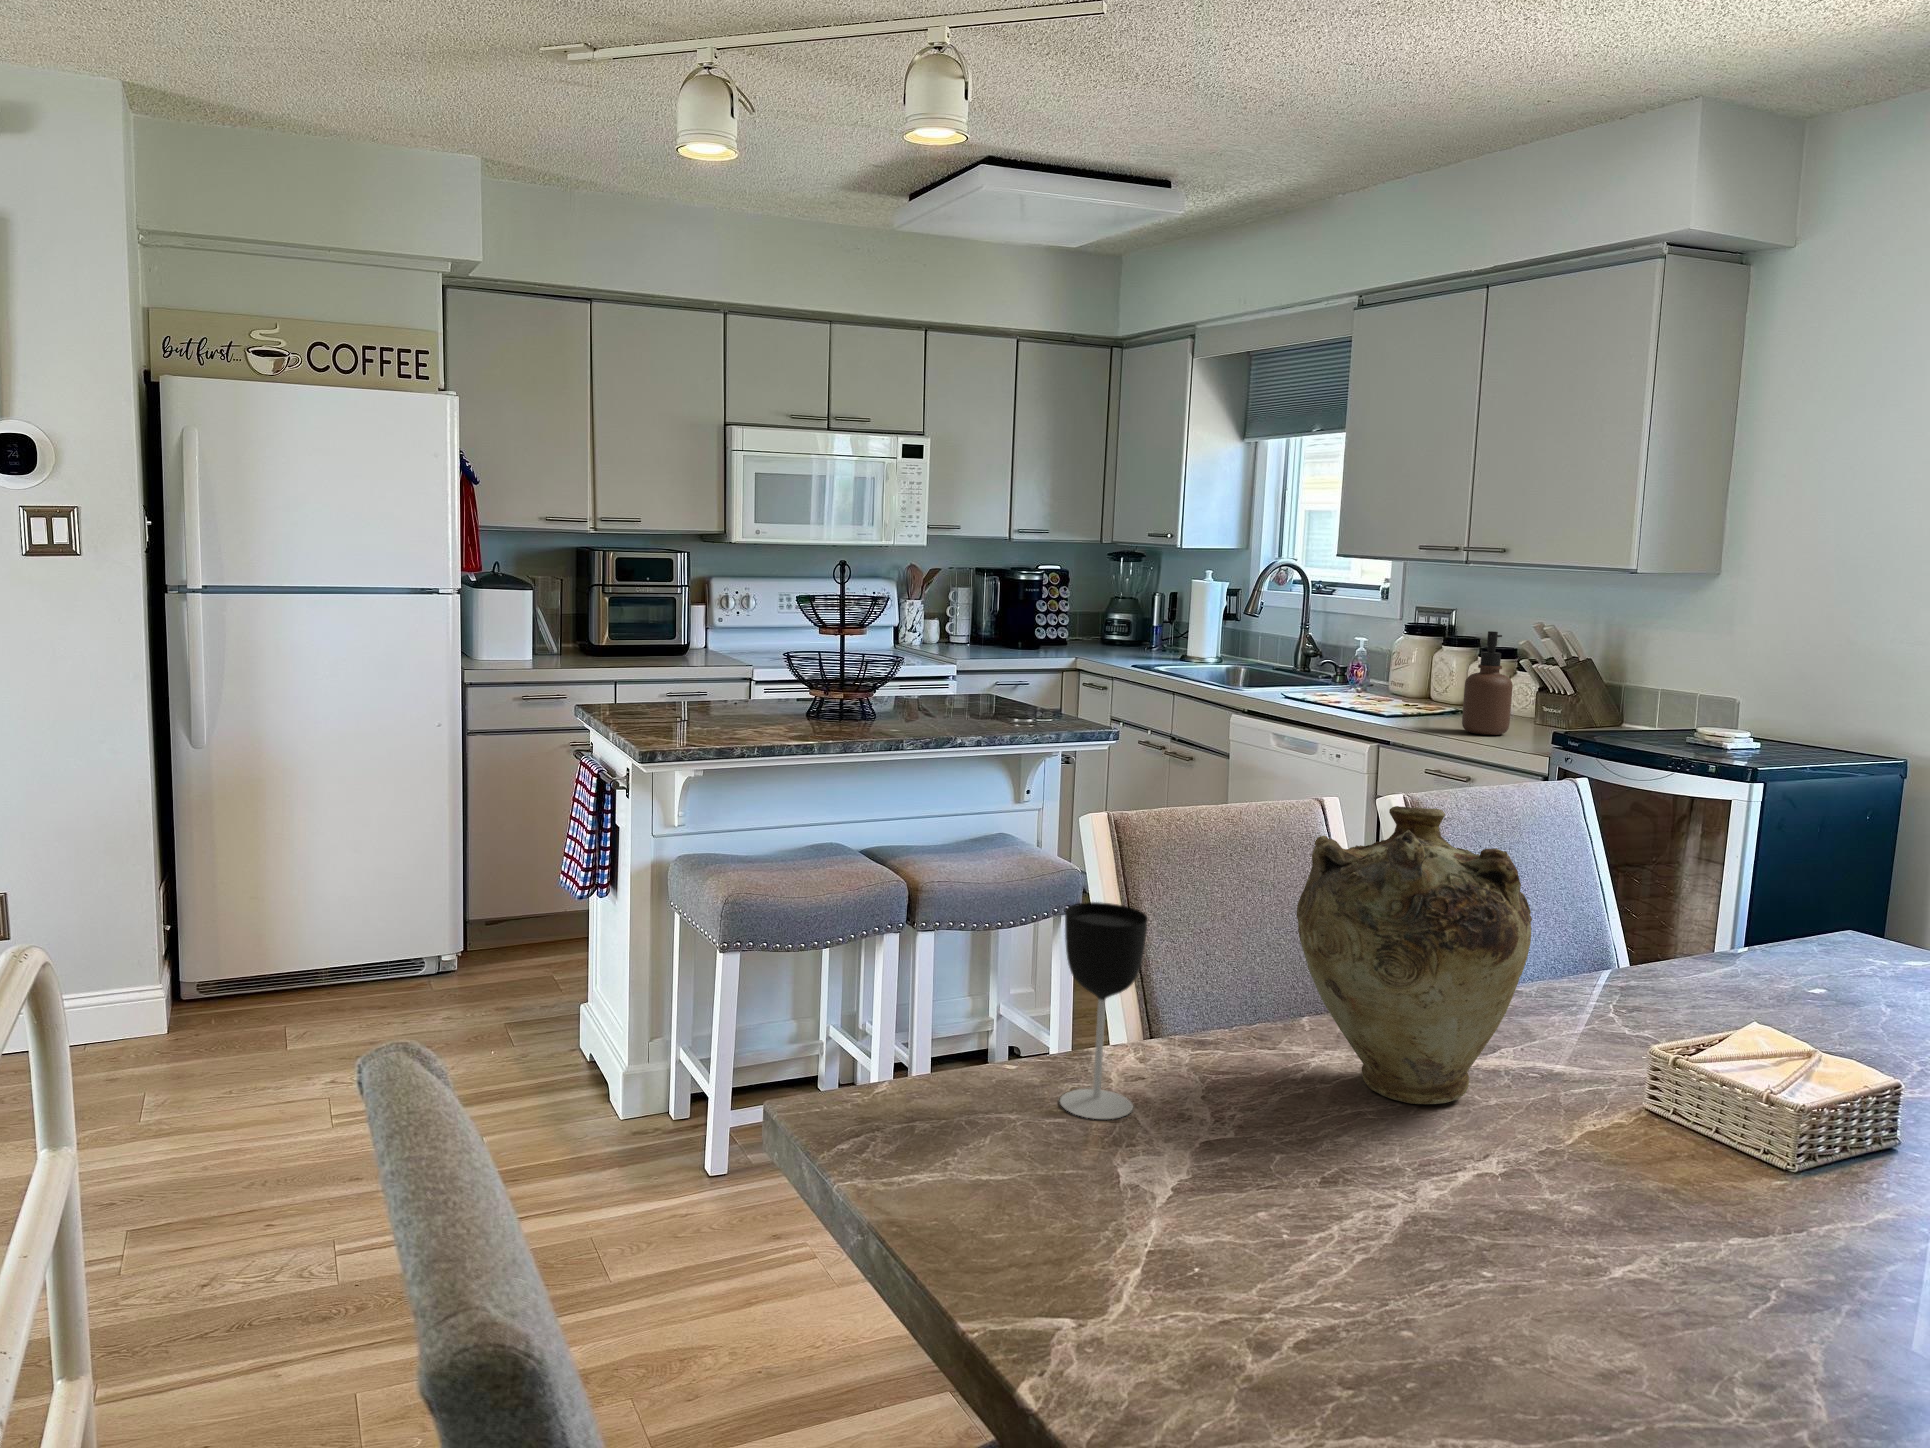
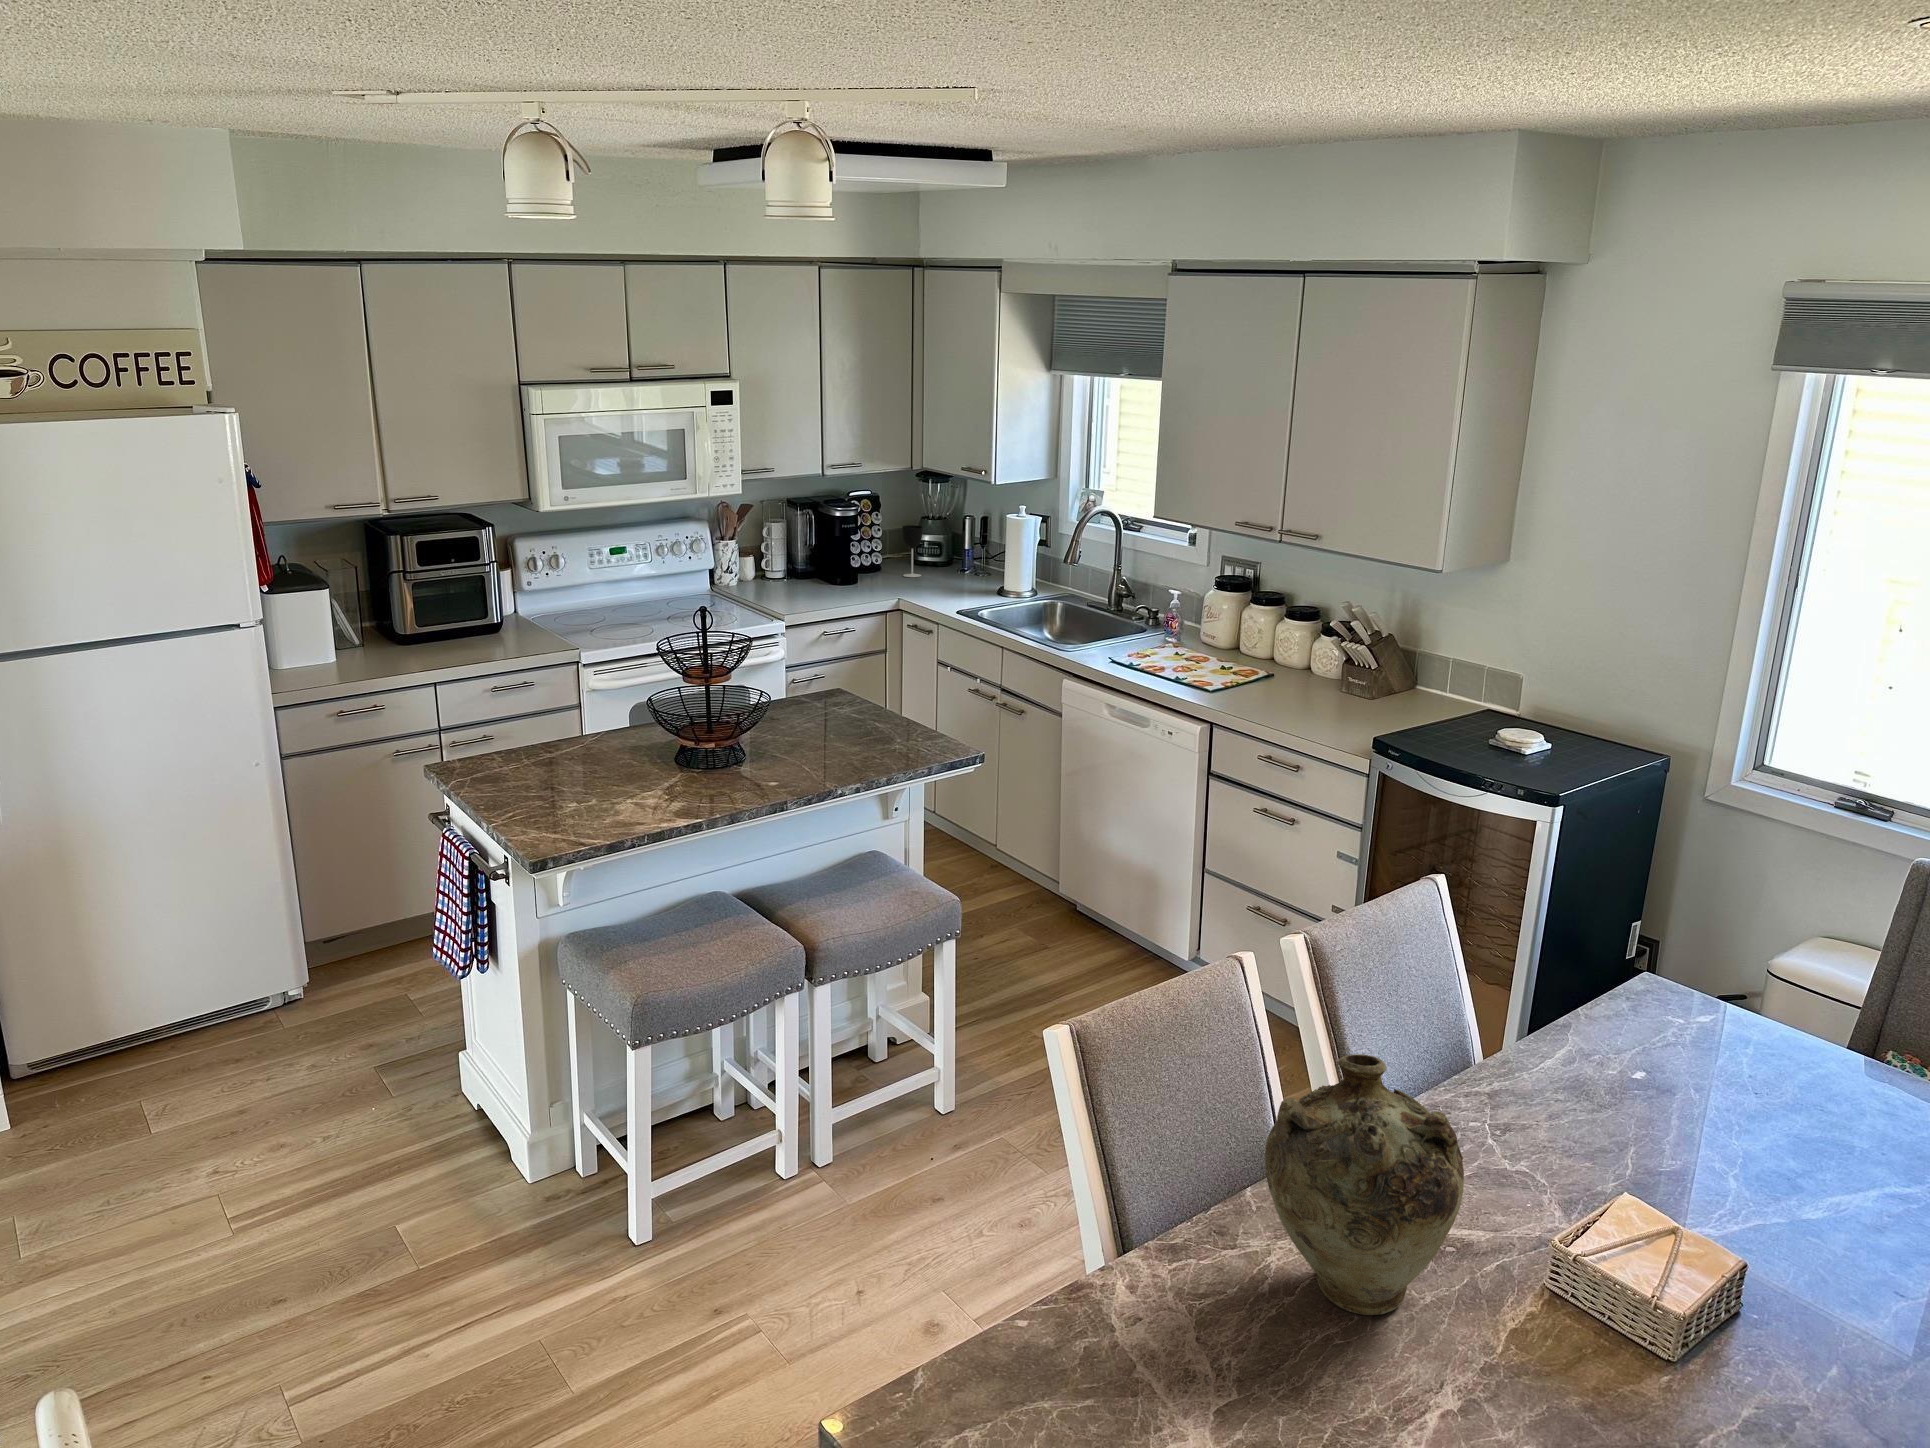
soap dispenser: present [1462,631,1513,735] -> none [1291,629,1336,726]
wine glass: present [1060,902,1147,1119] -> present [902,525,923,577]

